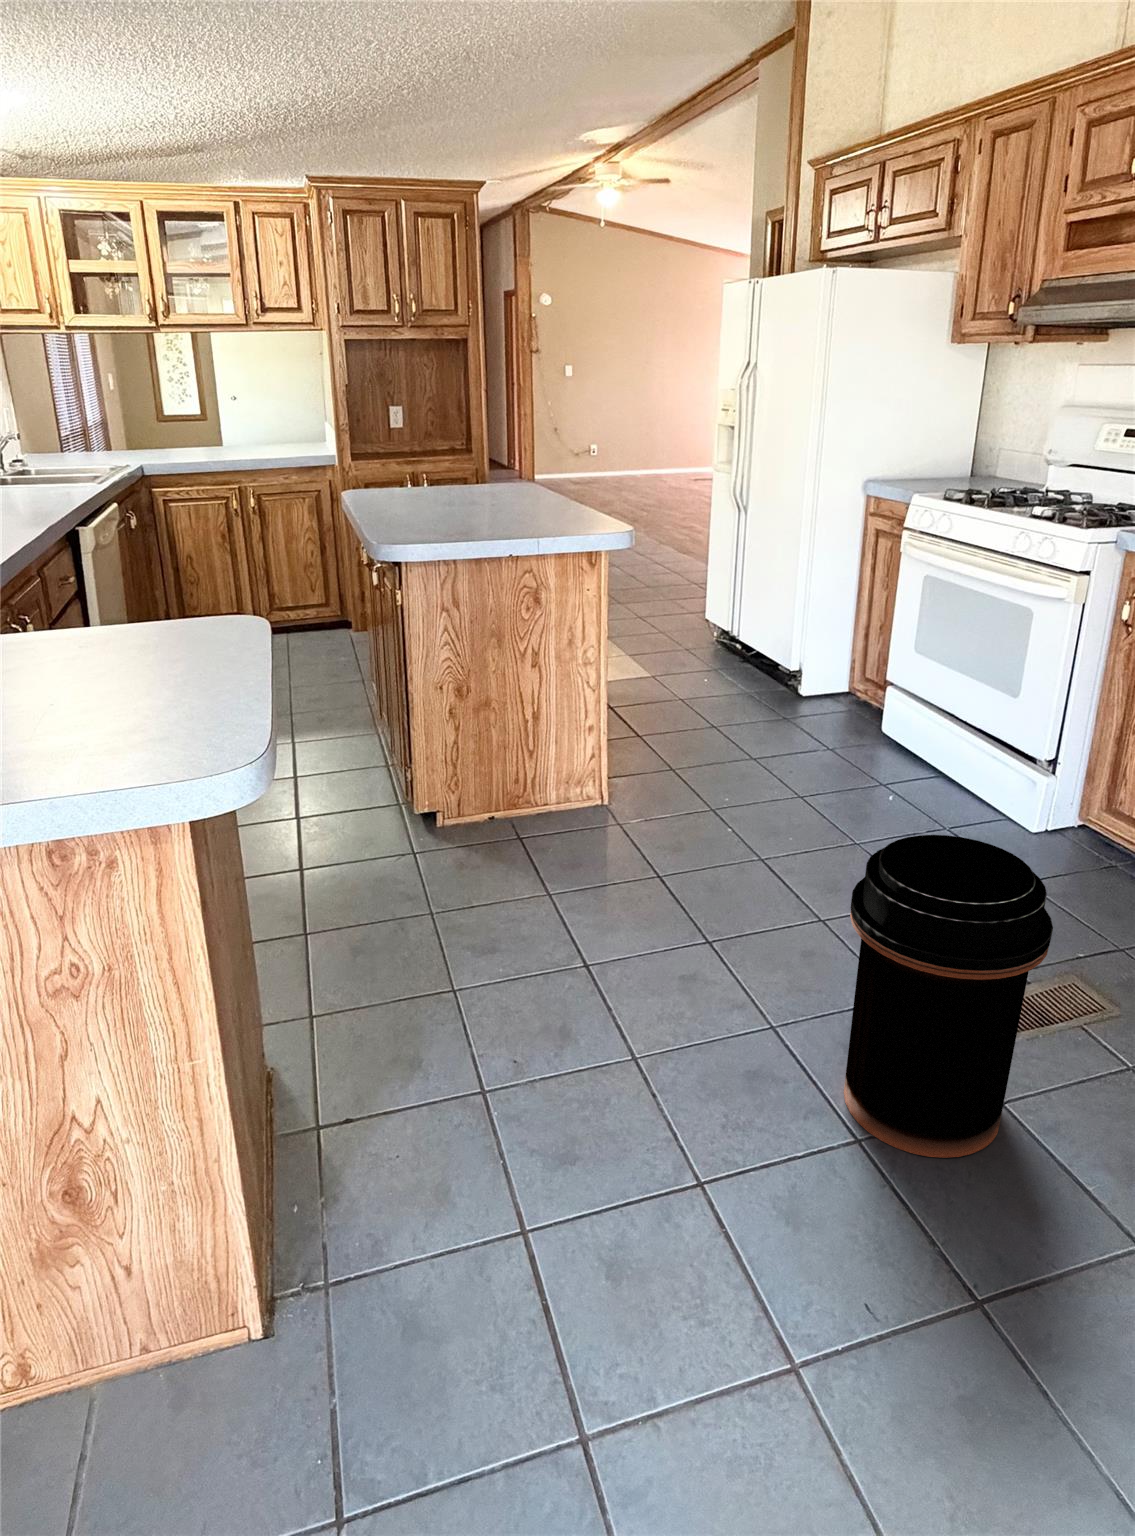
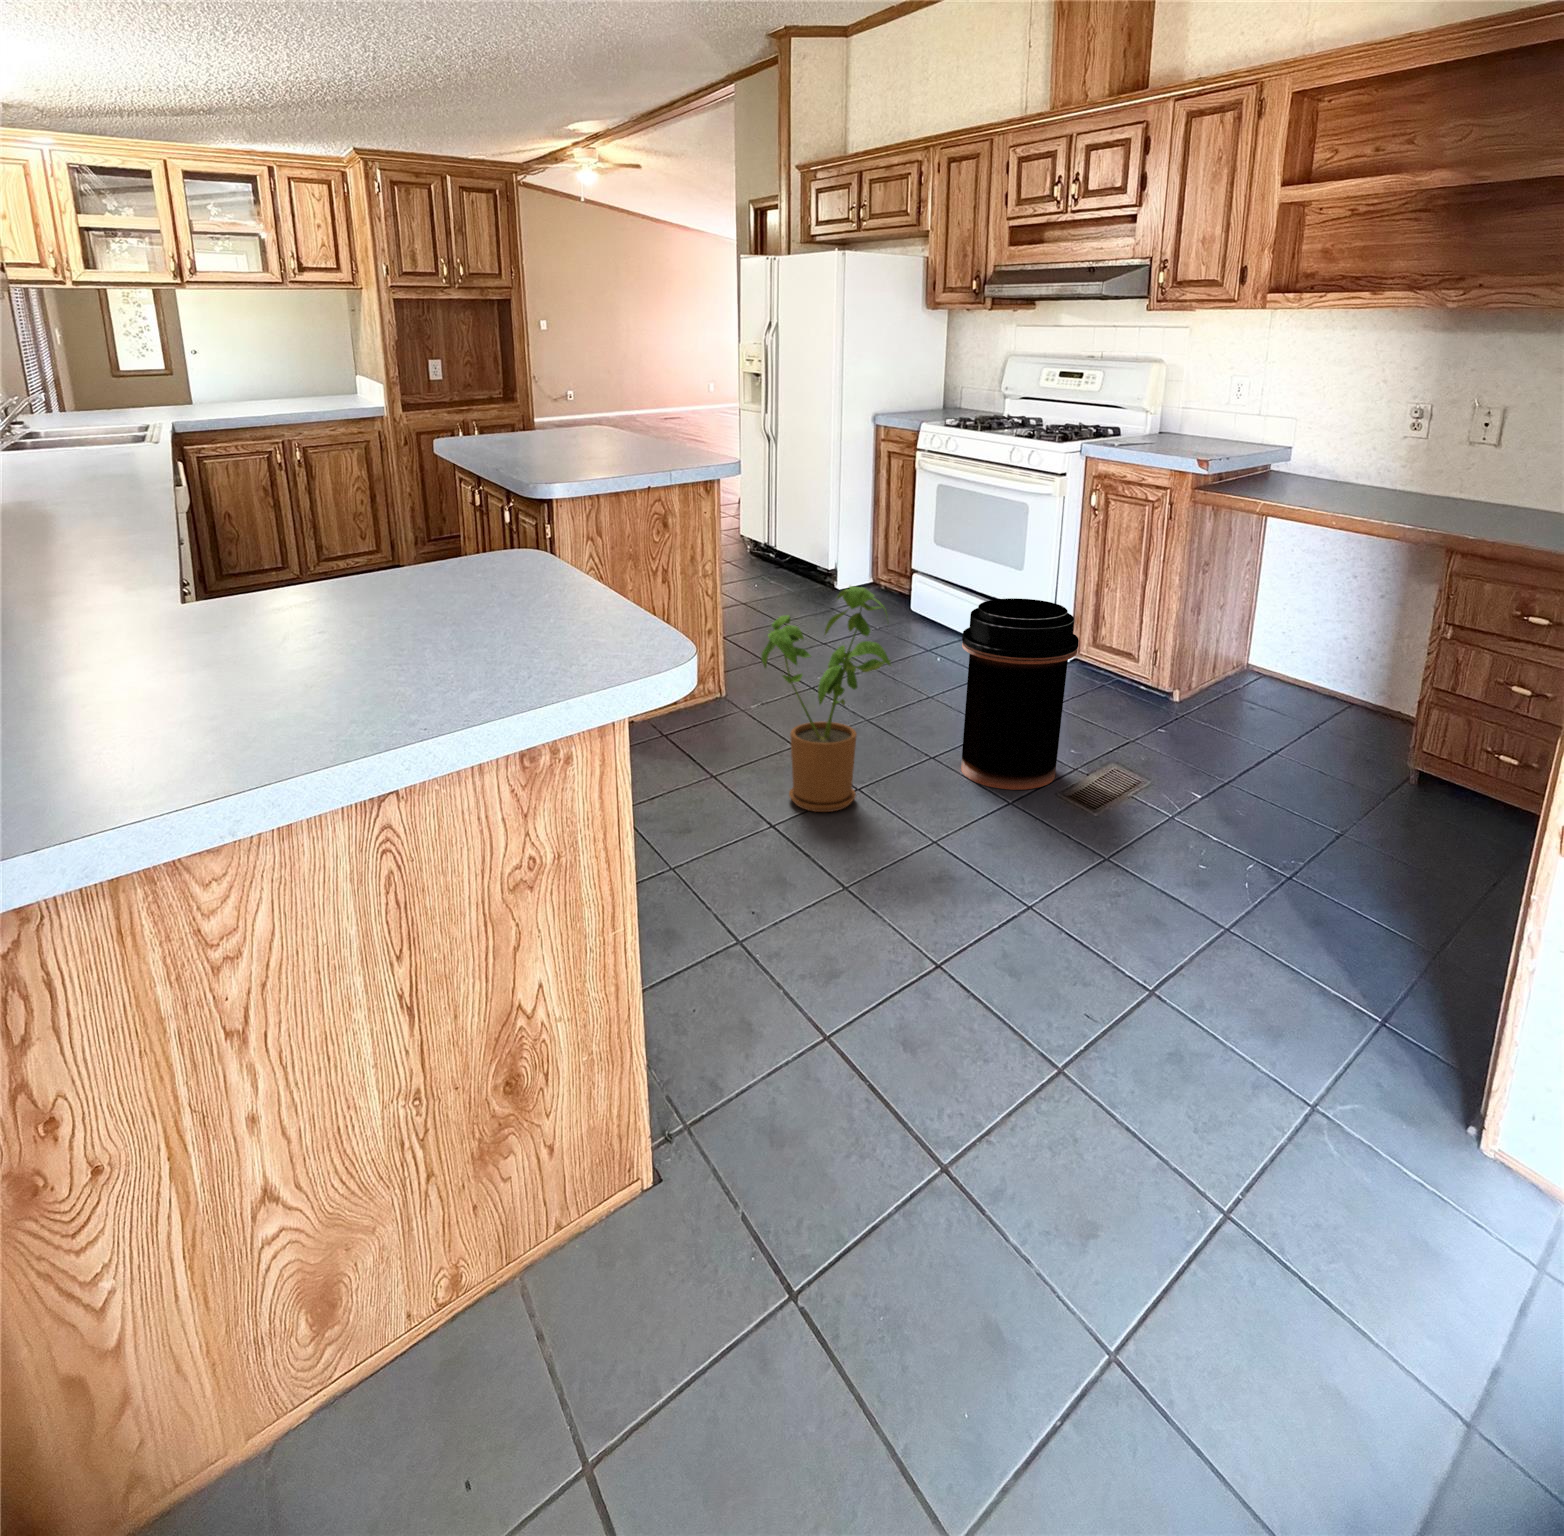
house plant: none [507,816,707,1158] -> present [761,586,891,812]

